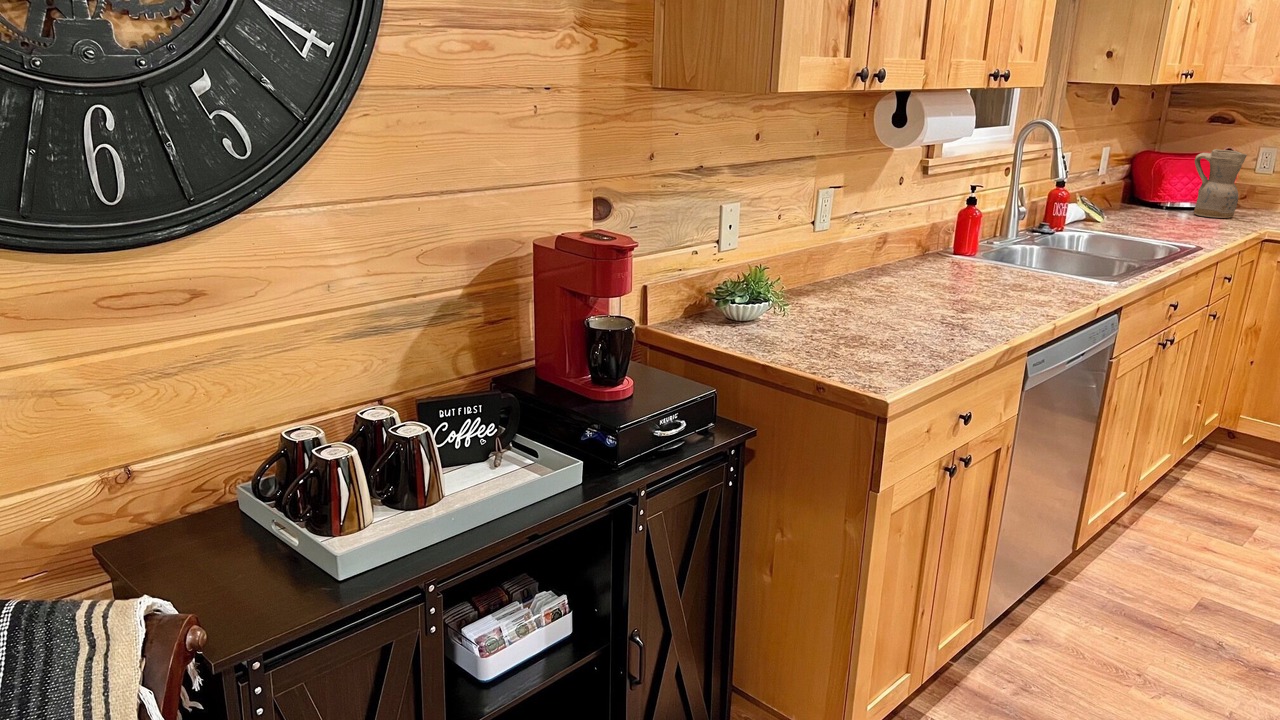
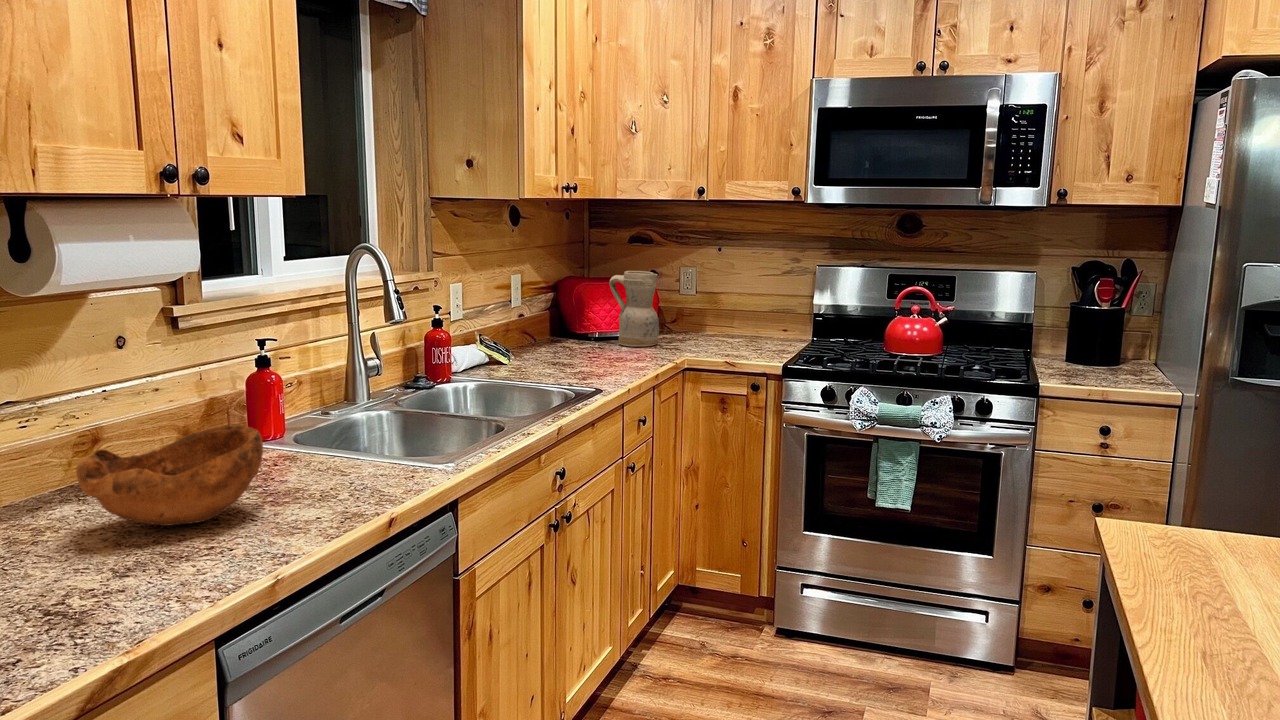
wooden bowl: none [916,239,1019,294] -> present [76,425,263,526]

